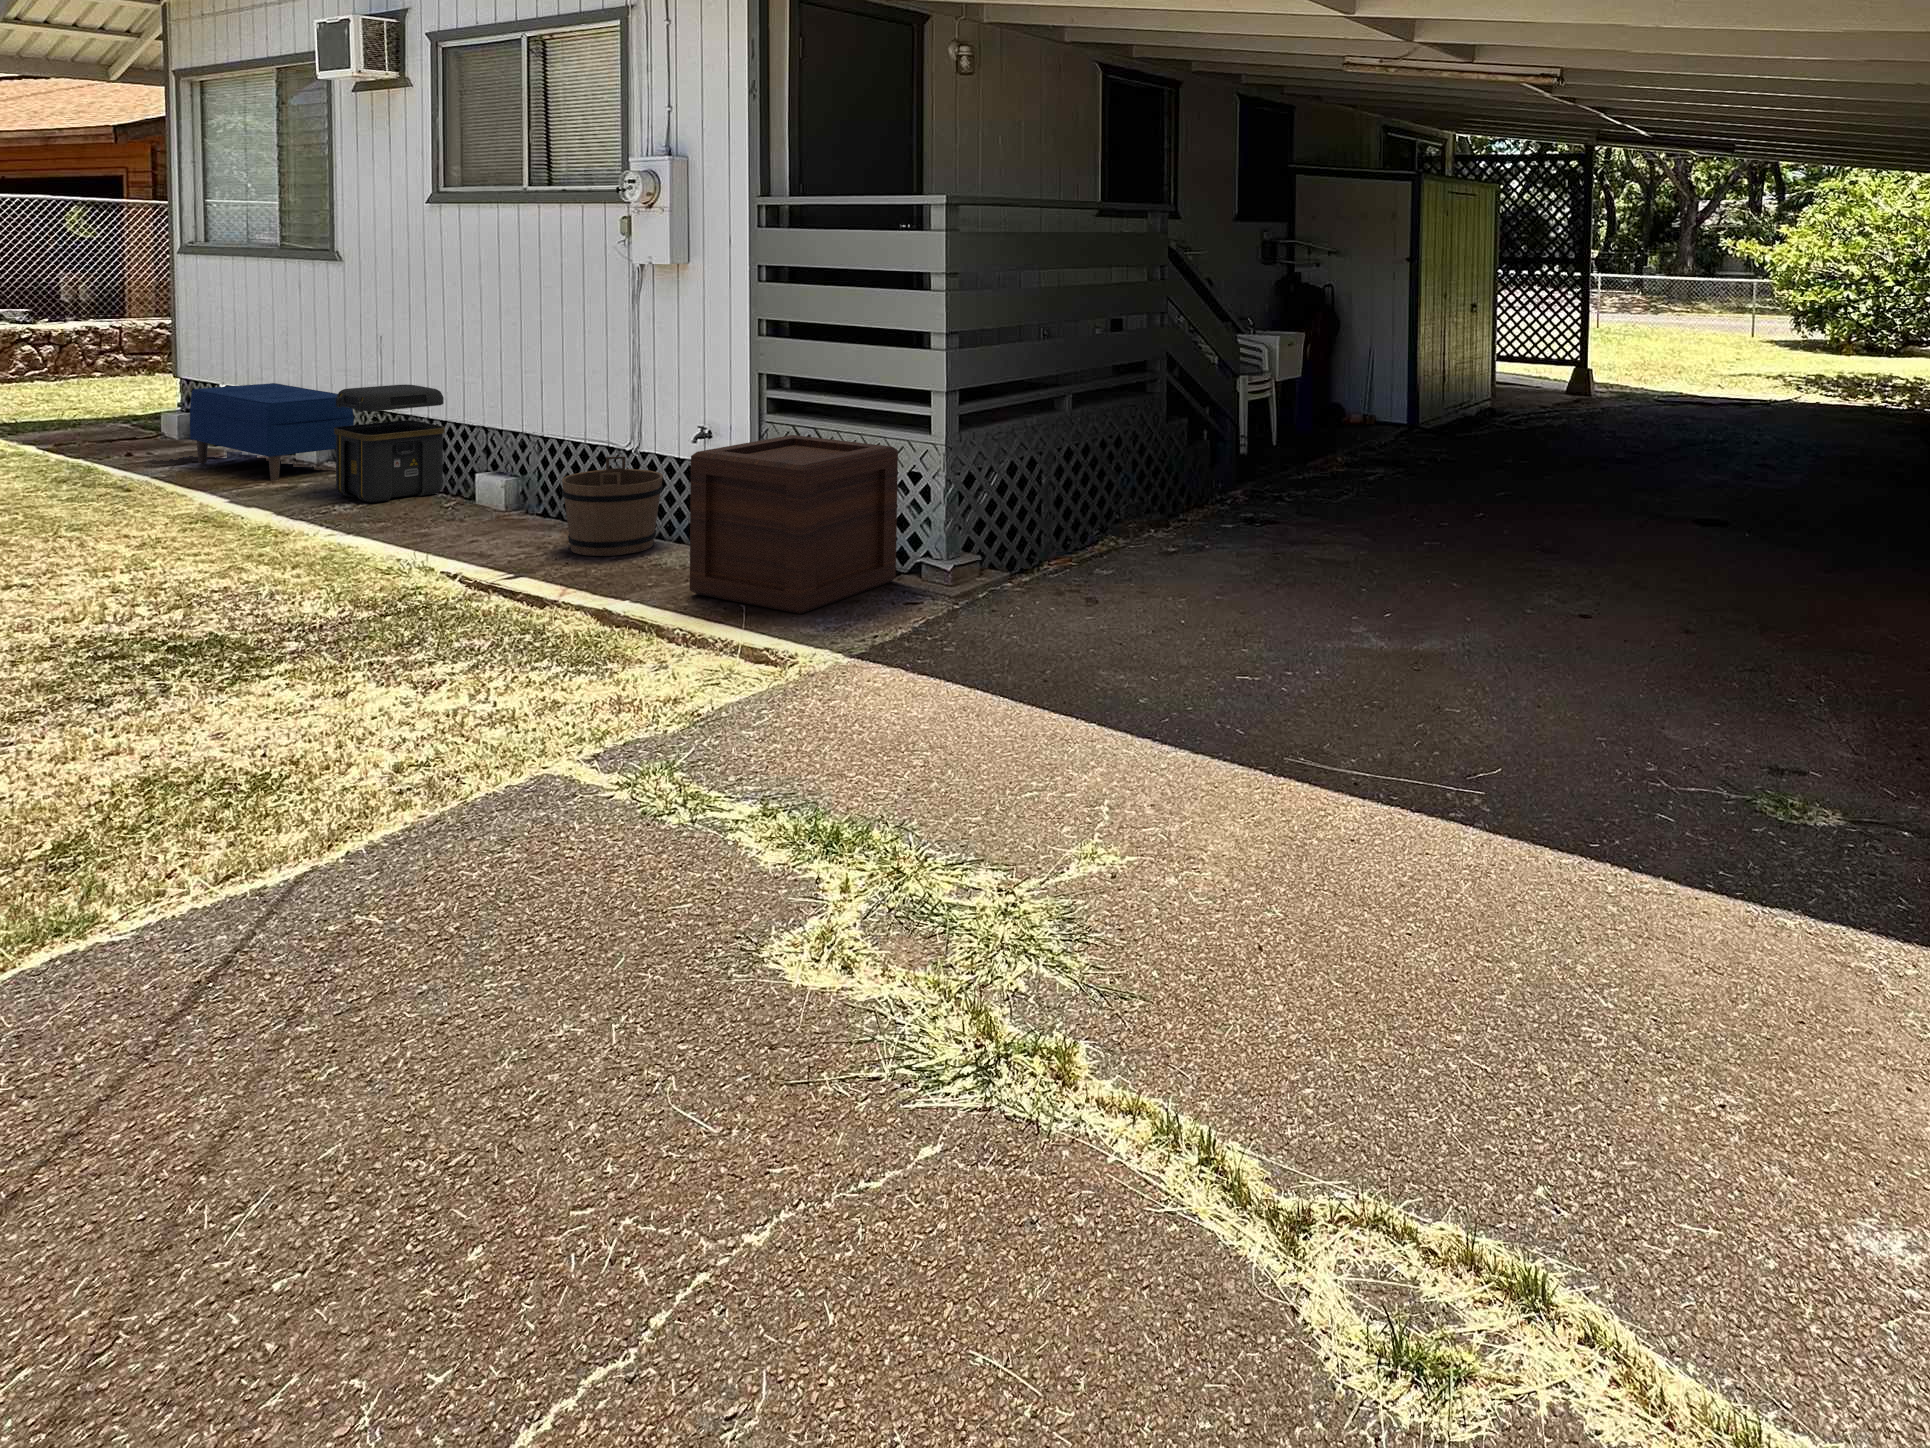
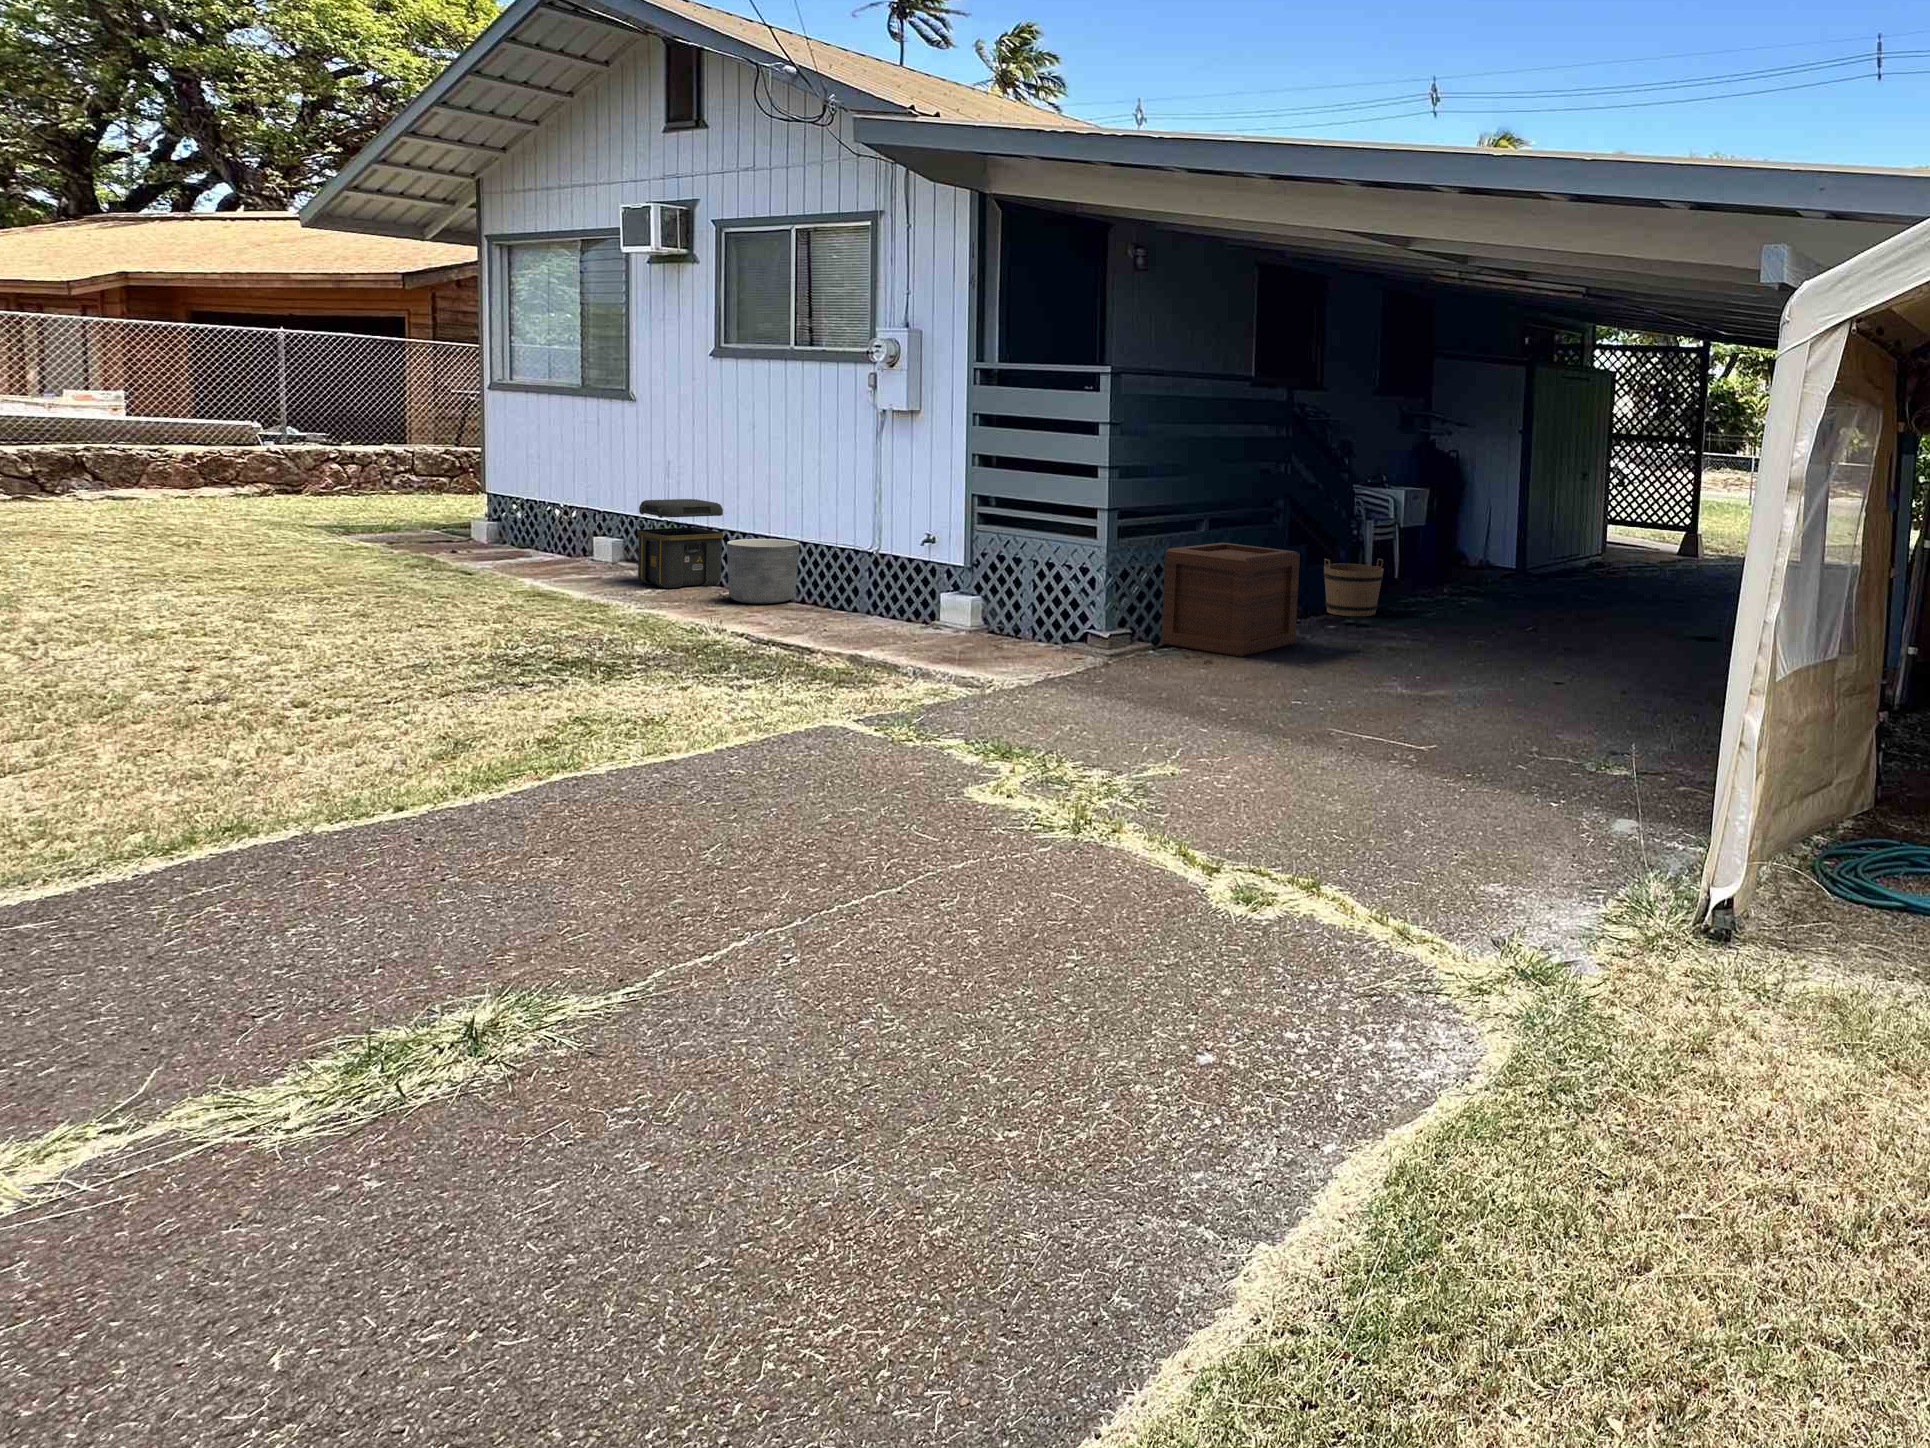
bench: present [190,383,354,481] -> none [511,497,645,572]
planter: none [442,435,537,523] -> present [727,539,799,604]
wooden crate: present [690,435,898,614] -> present [1161,543,1300,657]
bucket: present [562,457,663,556] -> present [1323,559,1384,616]

